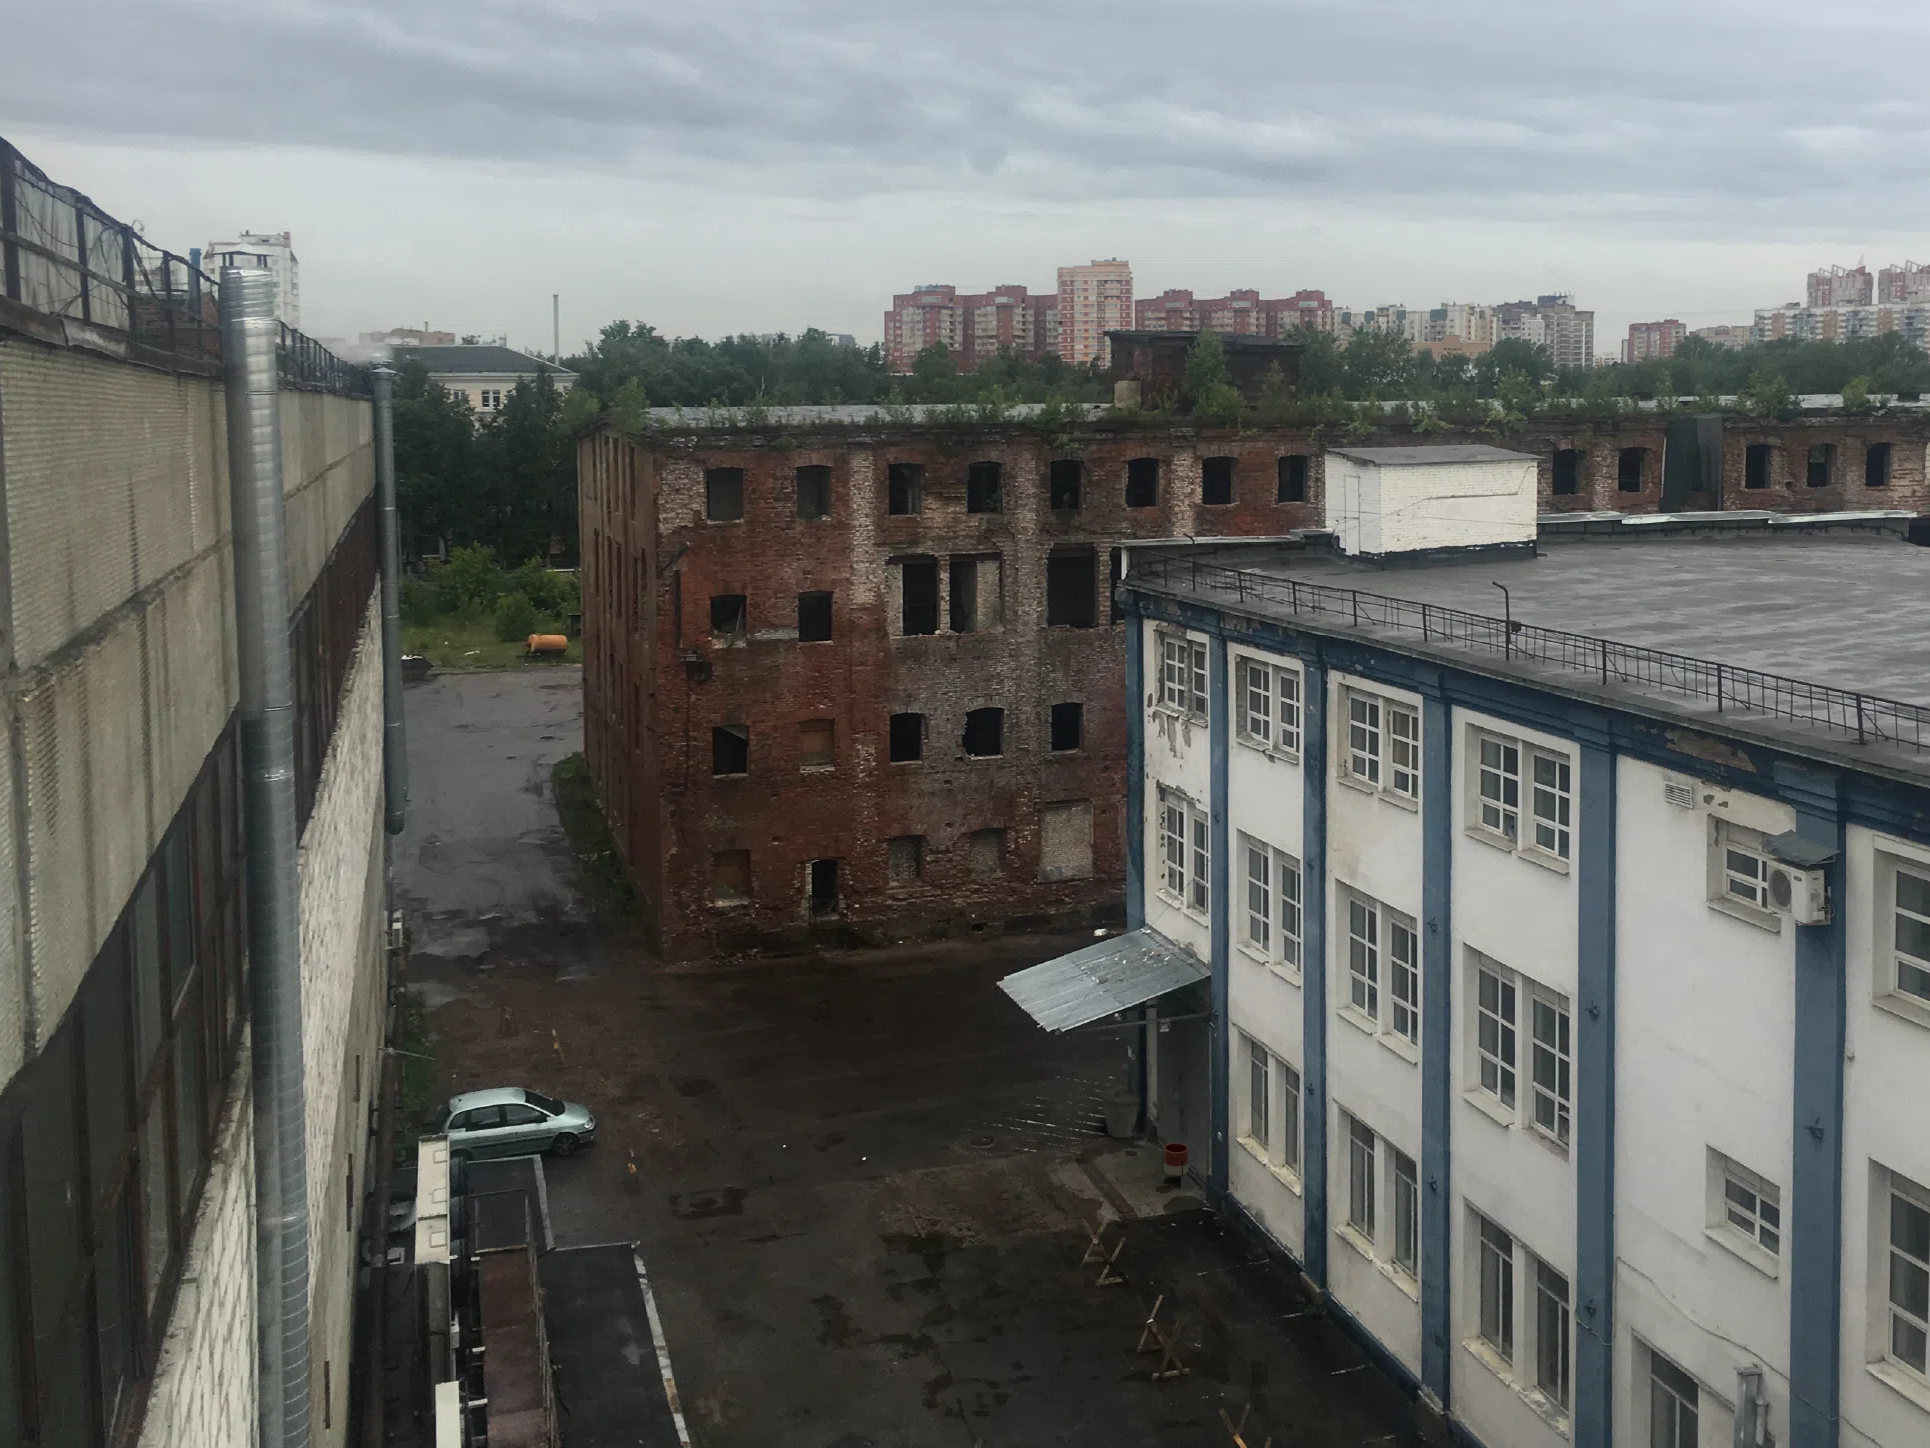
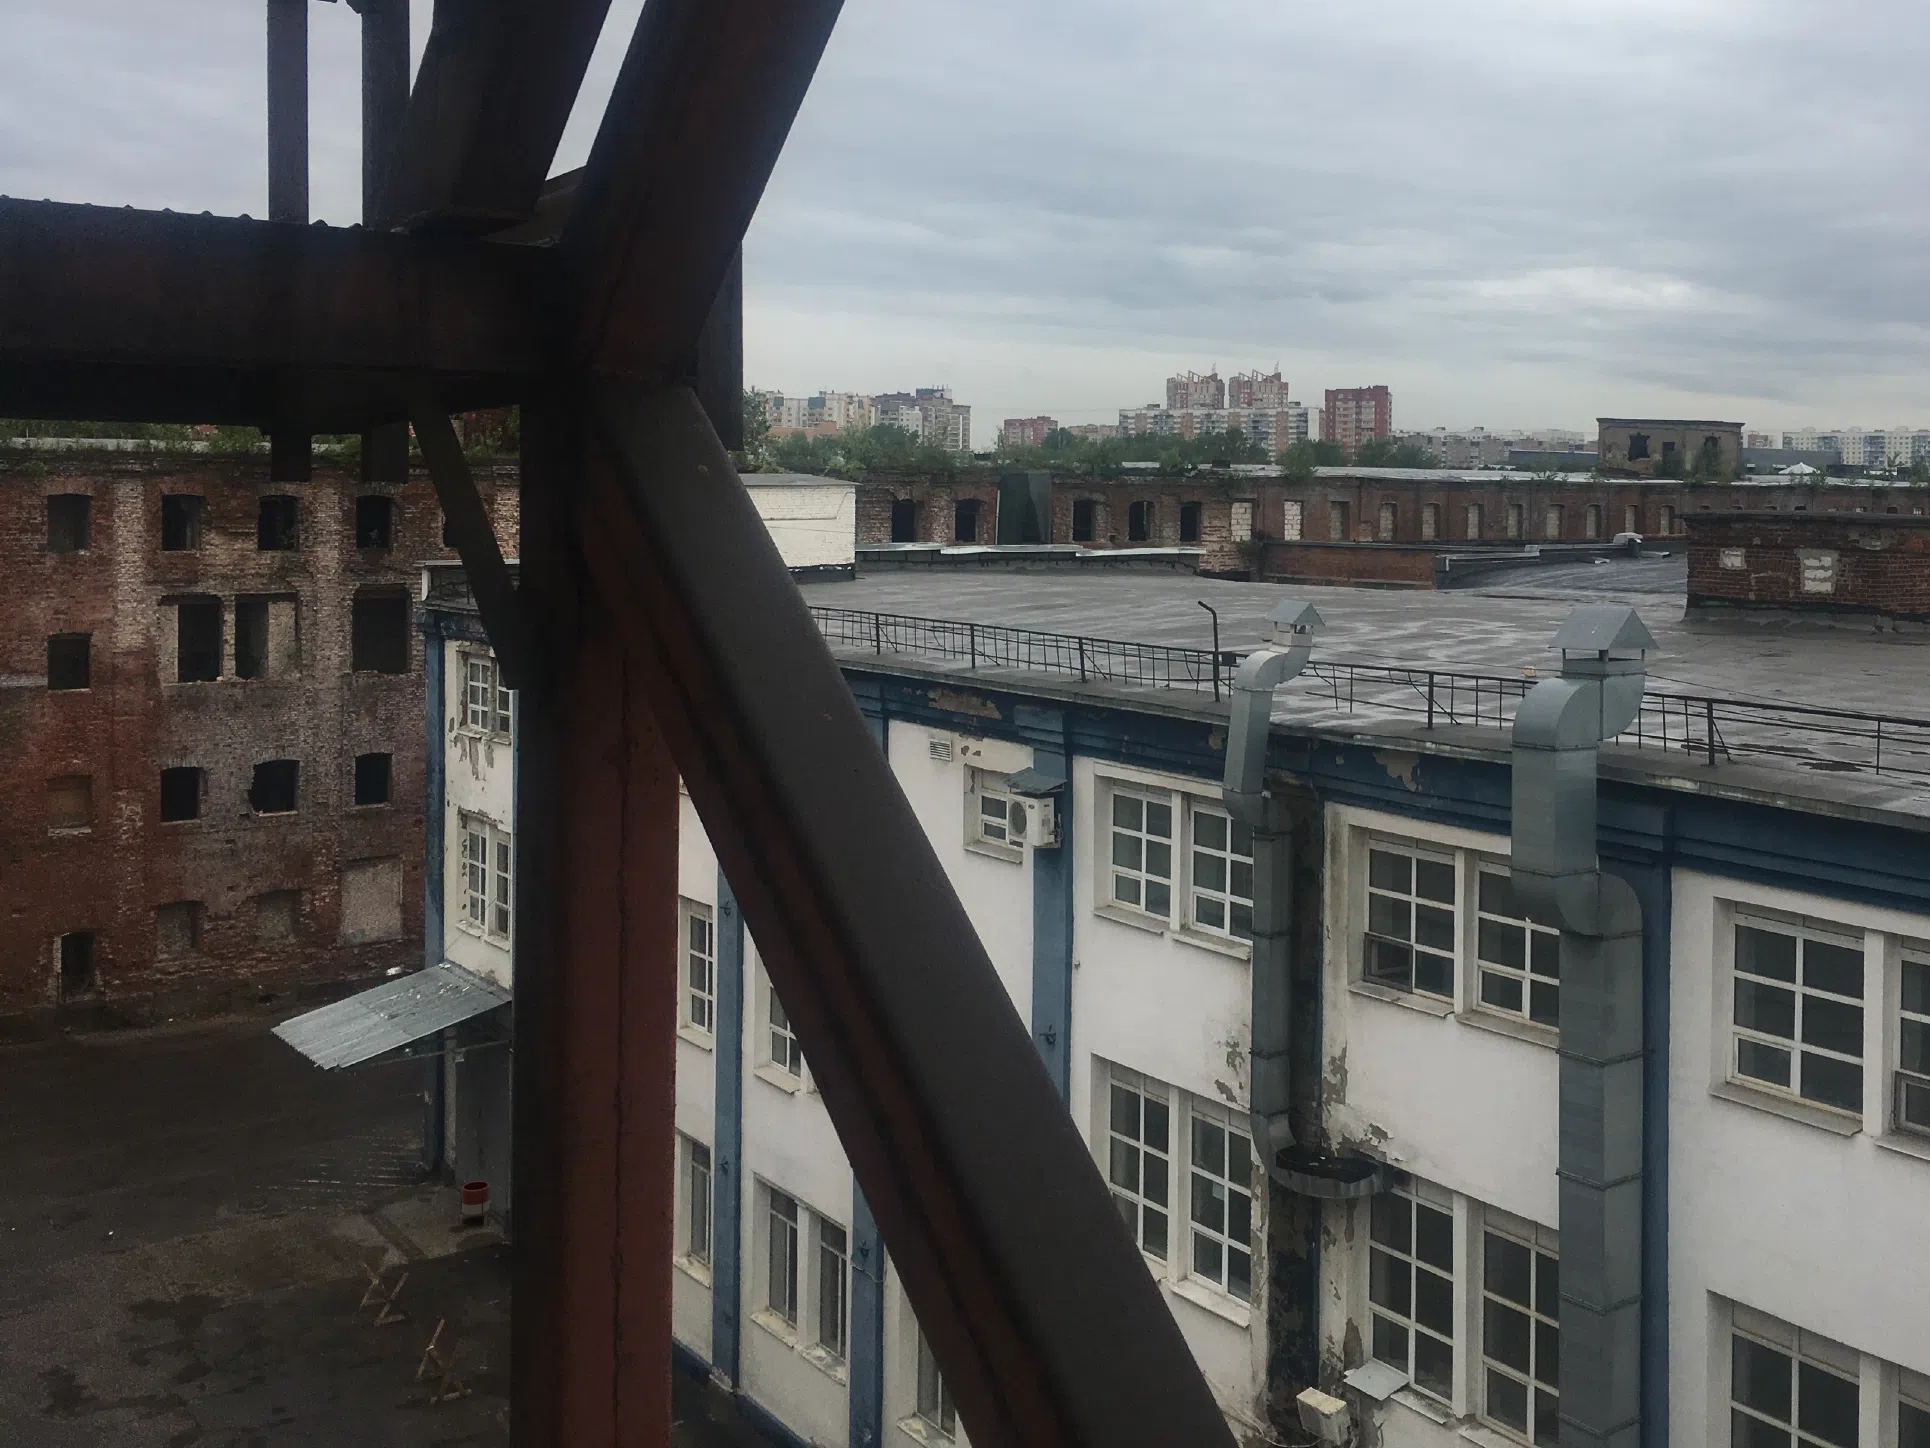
trash can: present [1102,1087,1140,1138] -> none [396,1133,444,1188]

